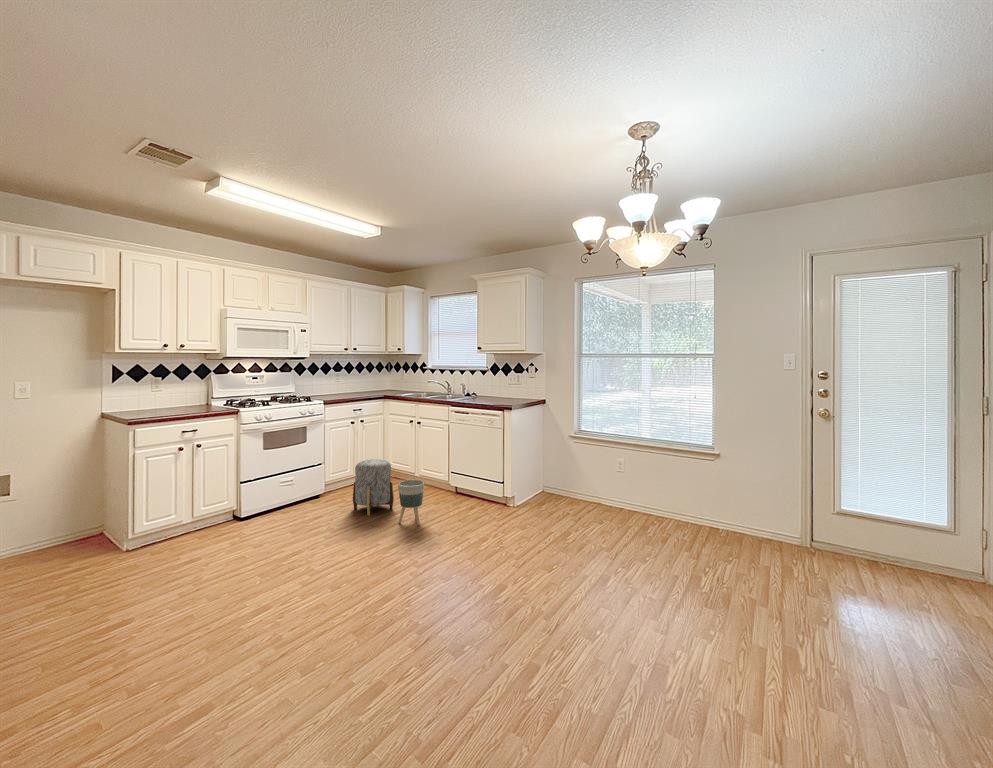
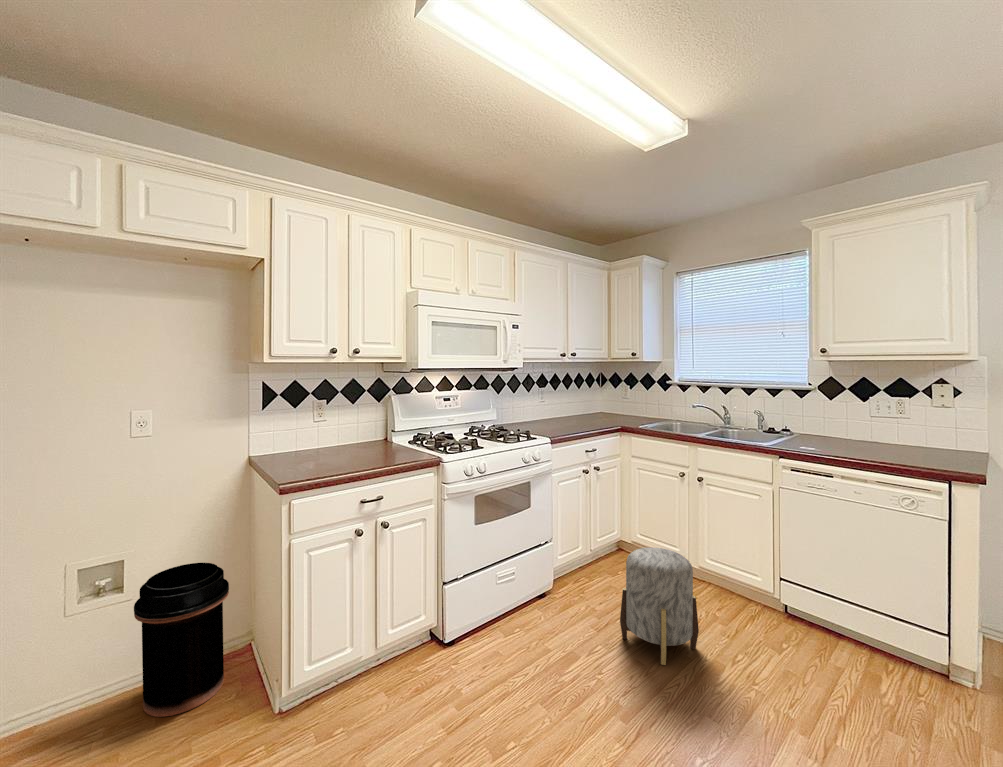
trash can: none [30,474,94,555] -> present [134,563,229,717]
planter: present [398,480,424,525] -> none [742,610,805,721]

